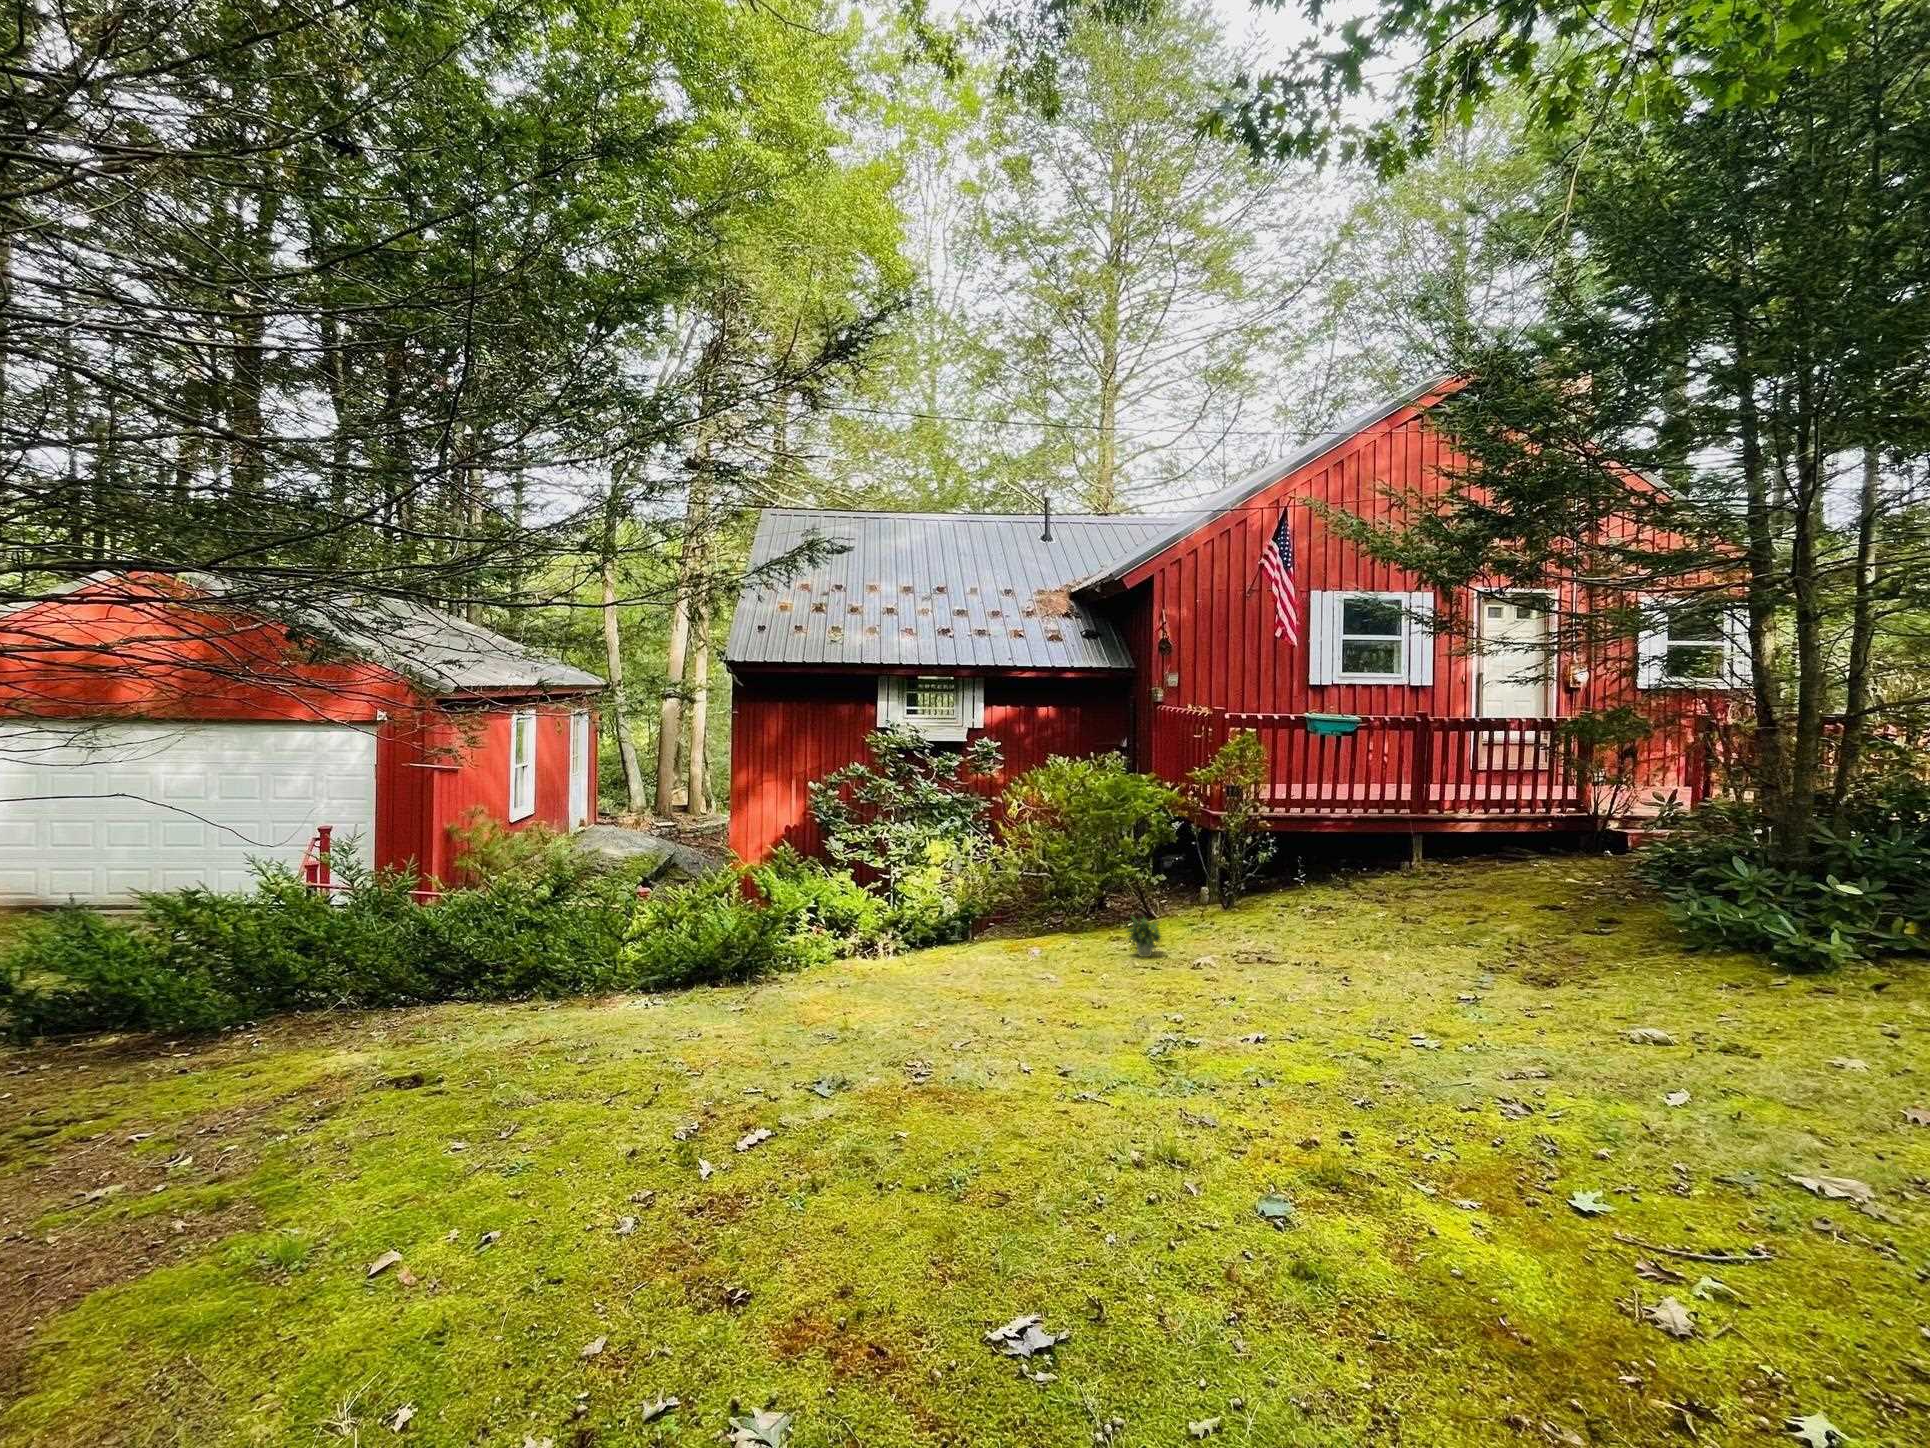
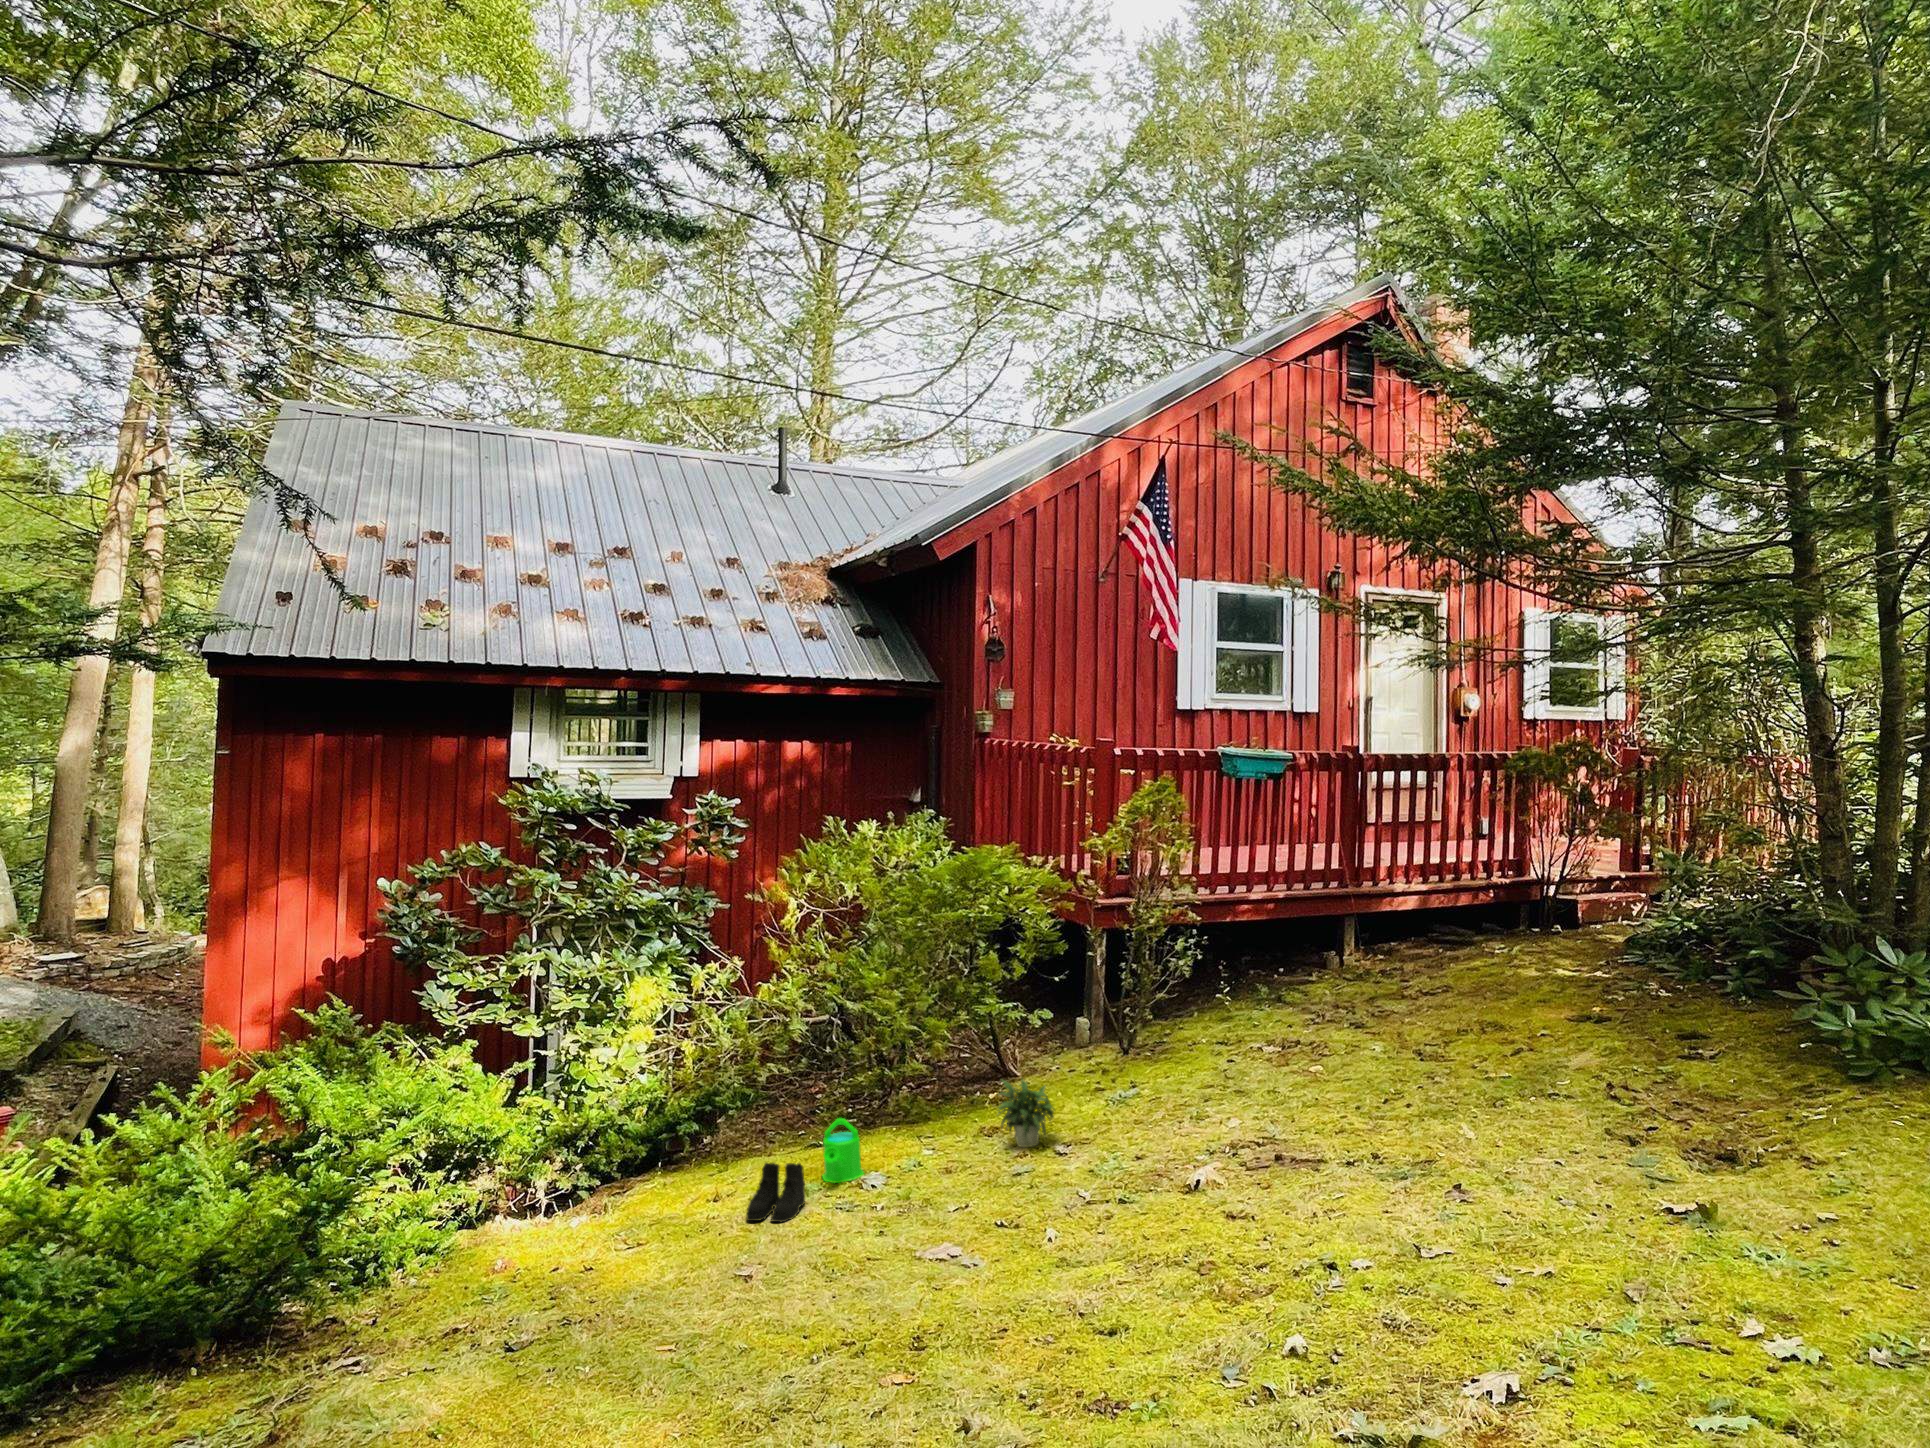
watering can: none [1018,925,1044,961] -> present [822,1118,865,1183]
boots: none [973,942,1006,974] -> present [746,1163,805,1222]

